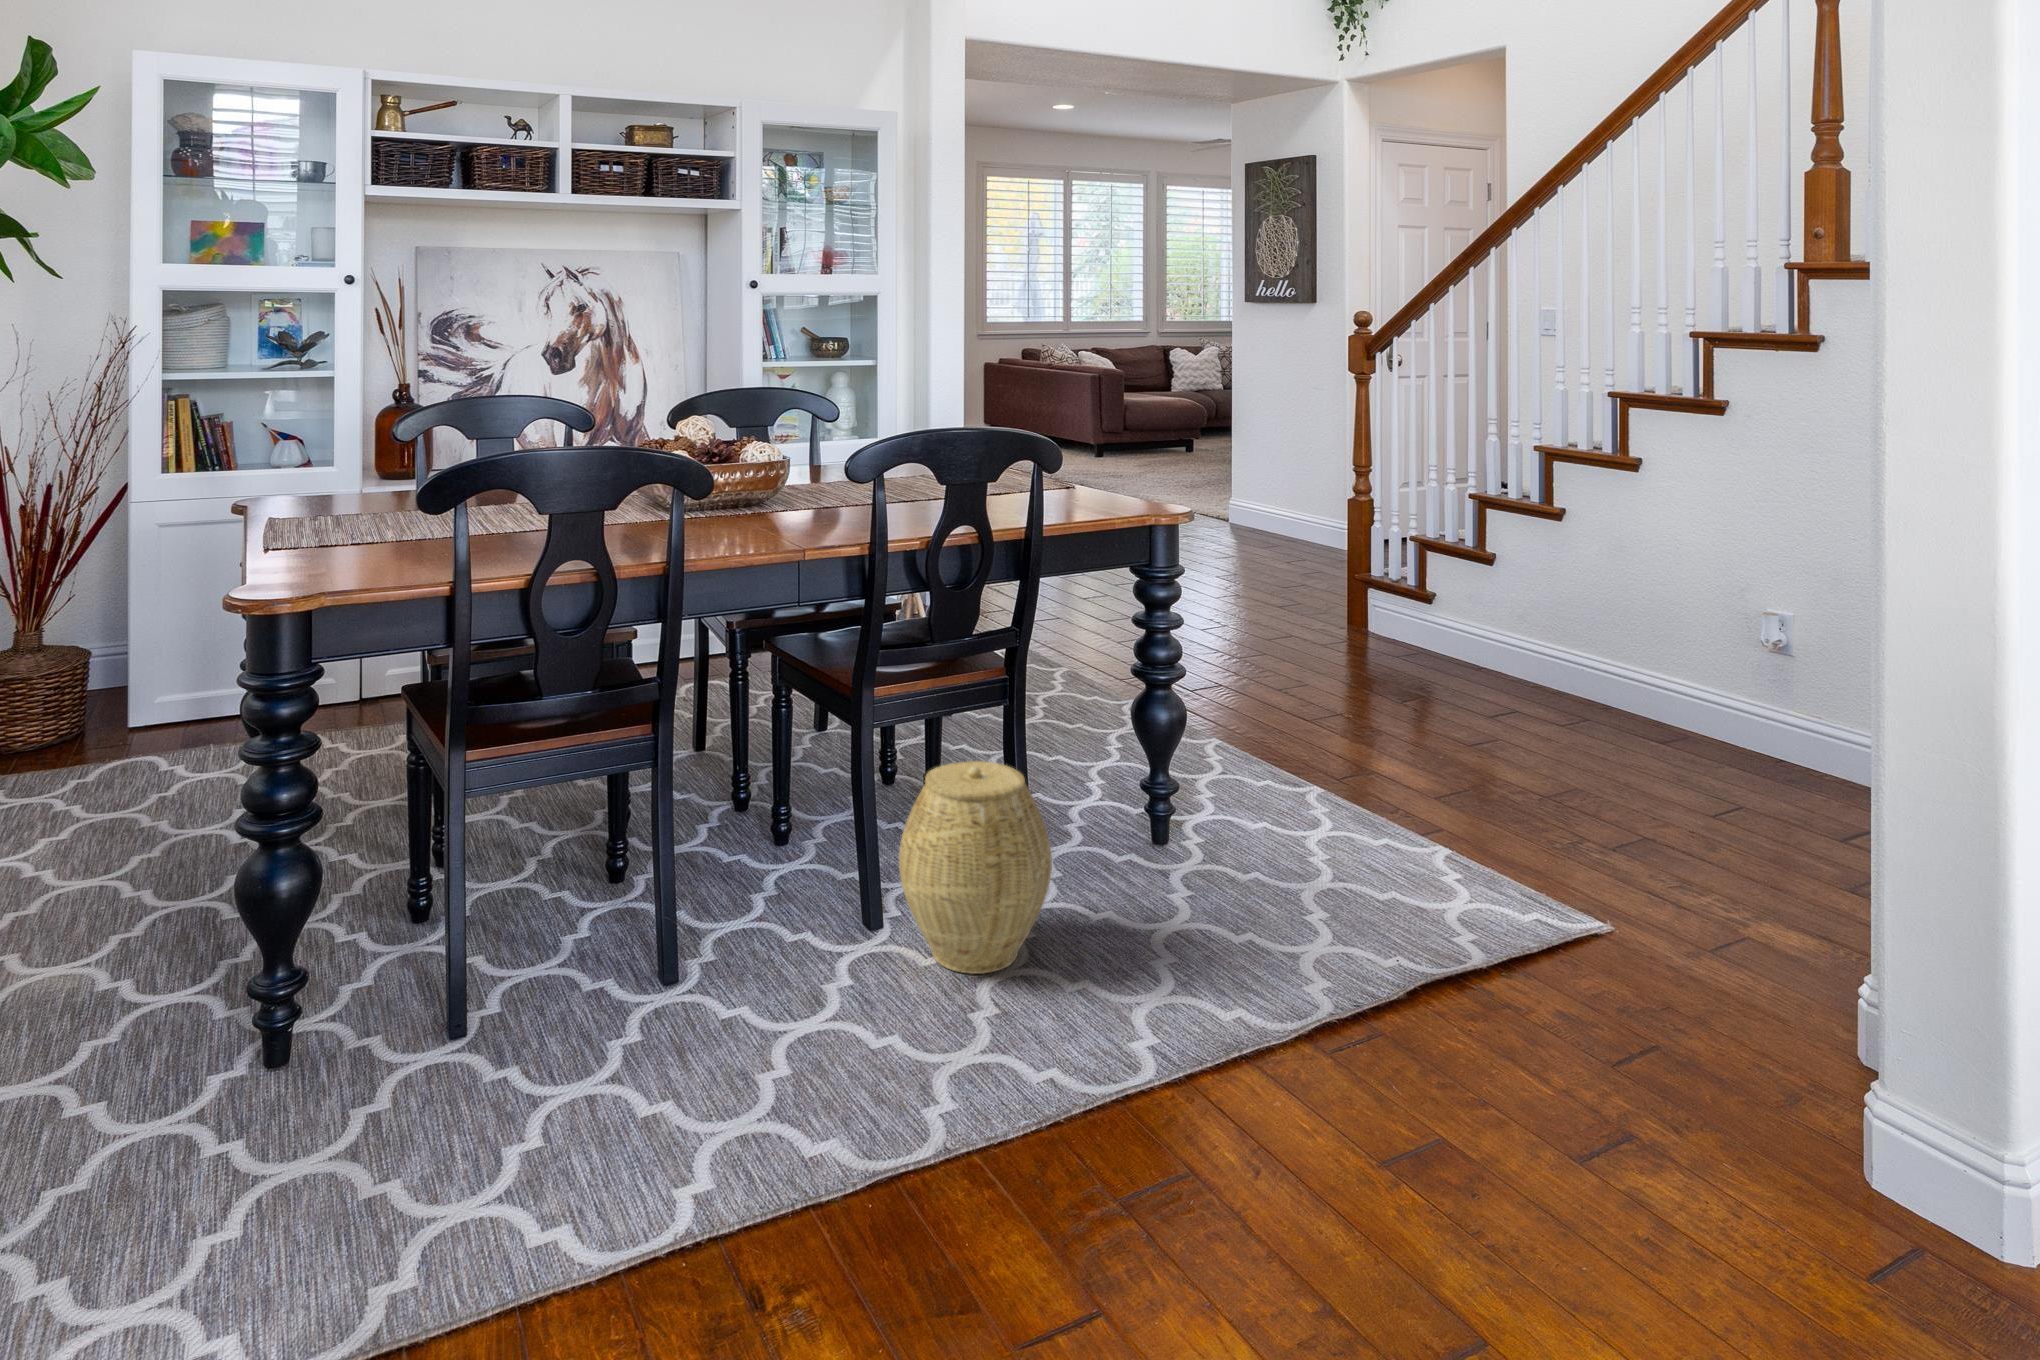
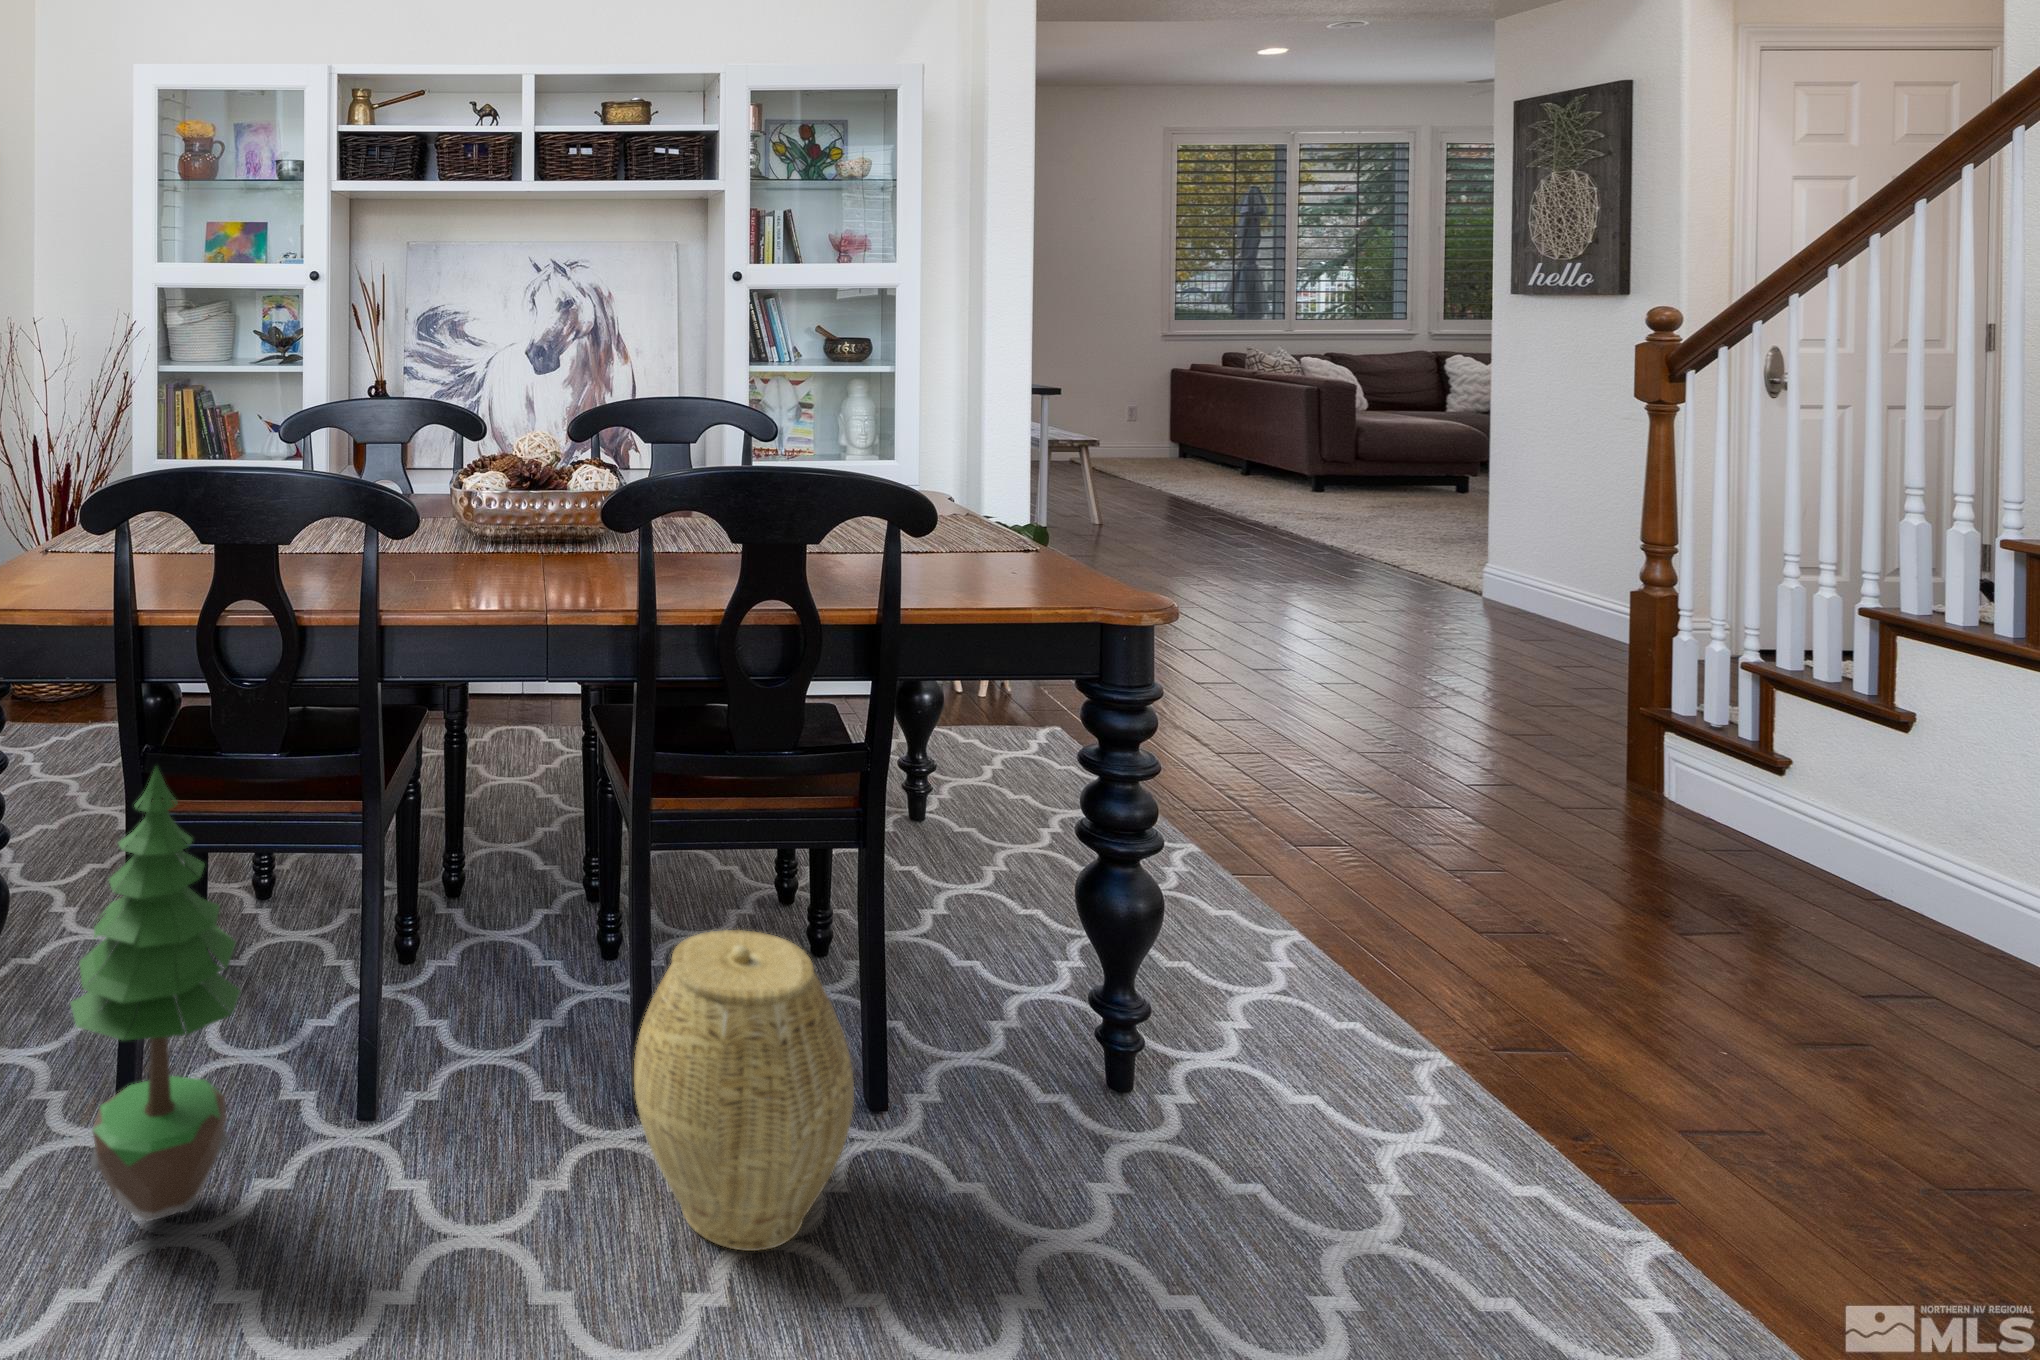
potted tree: none [486,689,627,1062] -> present [71,767,240,1221]

